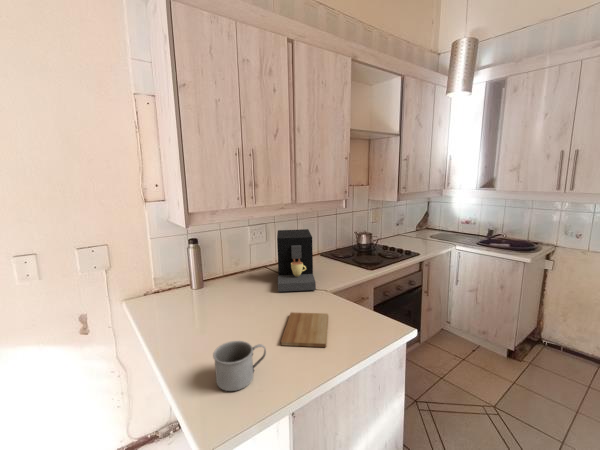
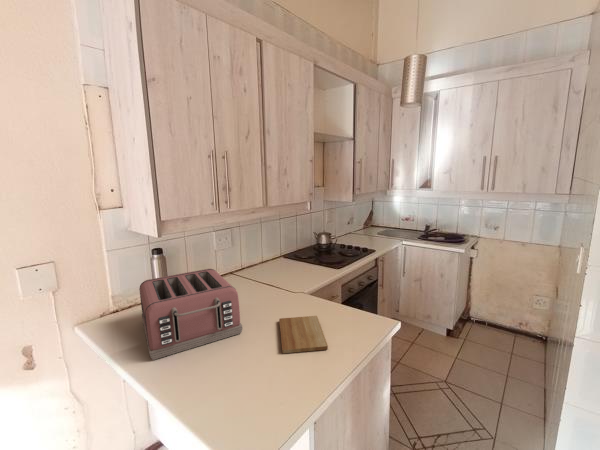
coffee maker: present [277,229,316,292] -> none [245,232,294,298]
toaster: none [165,260,253,336] -> present [139,269,242,360]
mug: present [213,341,266,391] -> none [226,355,279,410]

